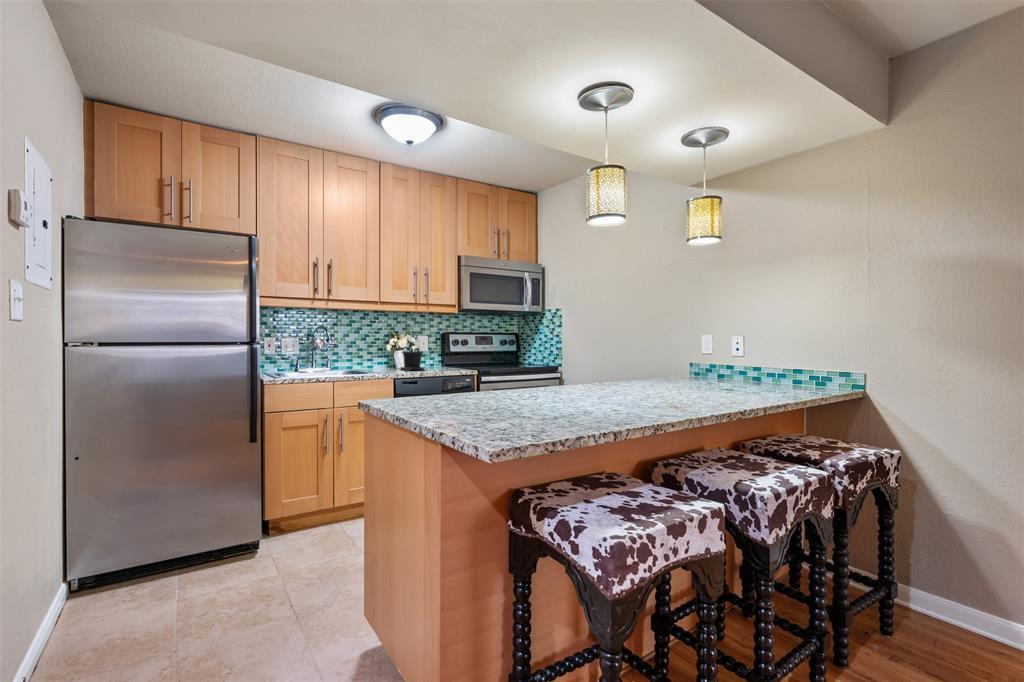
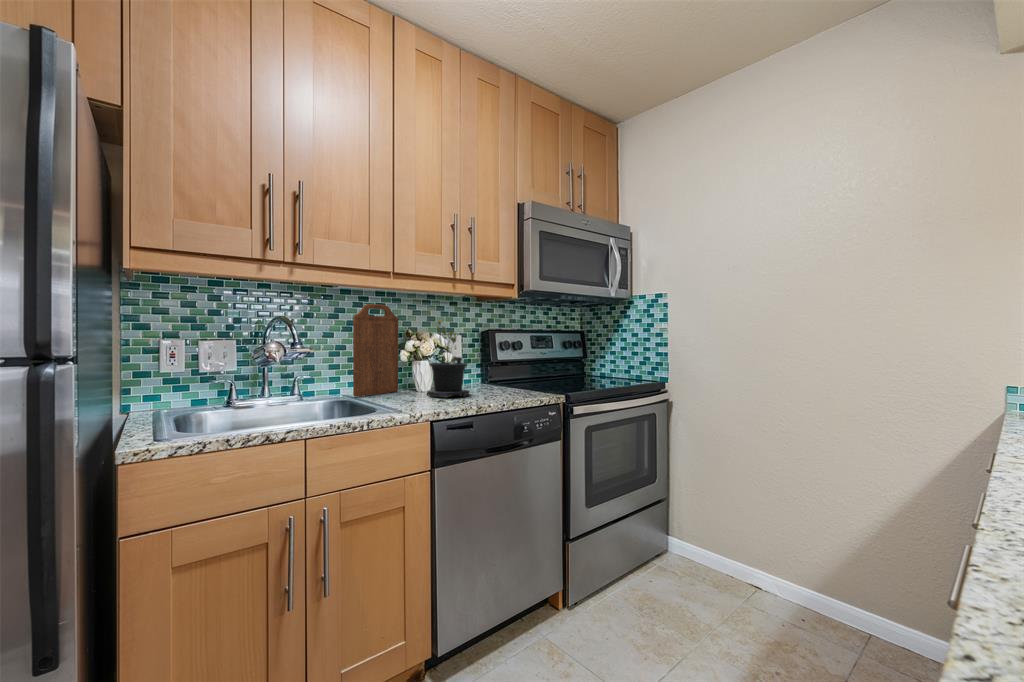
cutting board: none [359,318,386,369] -> present [353,304,398,396]

